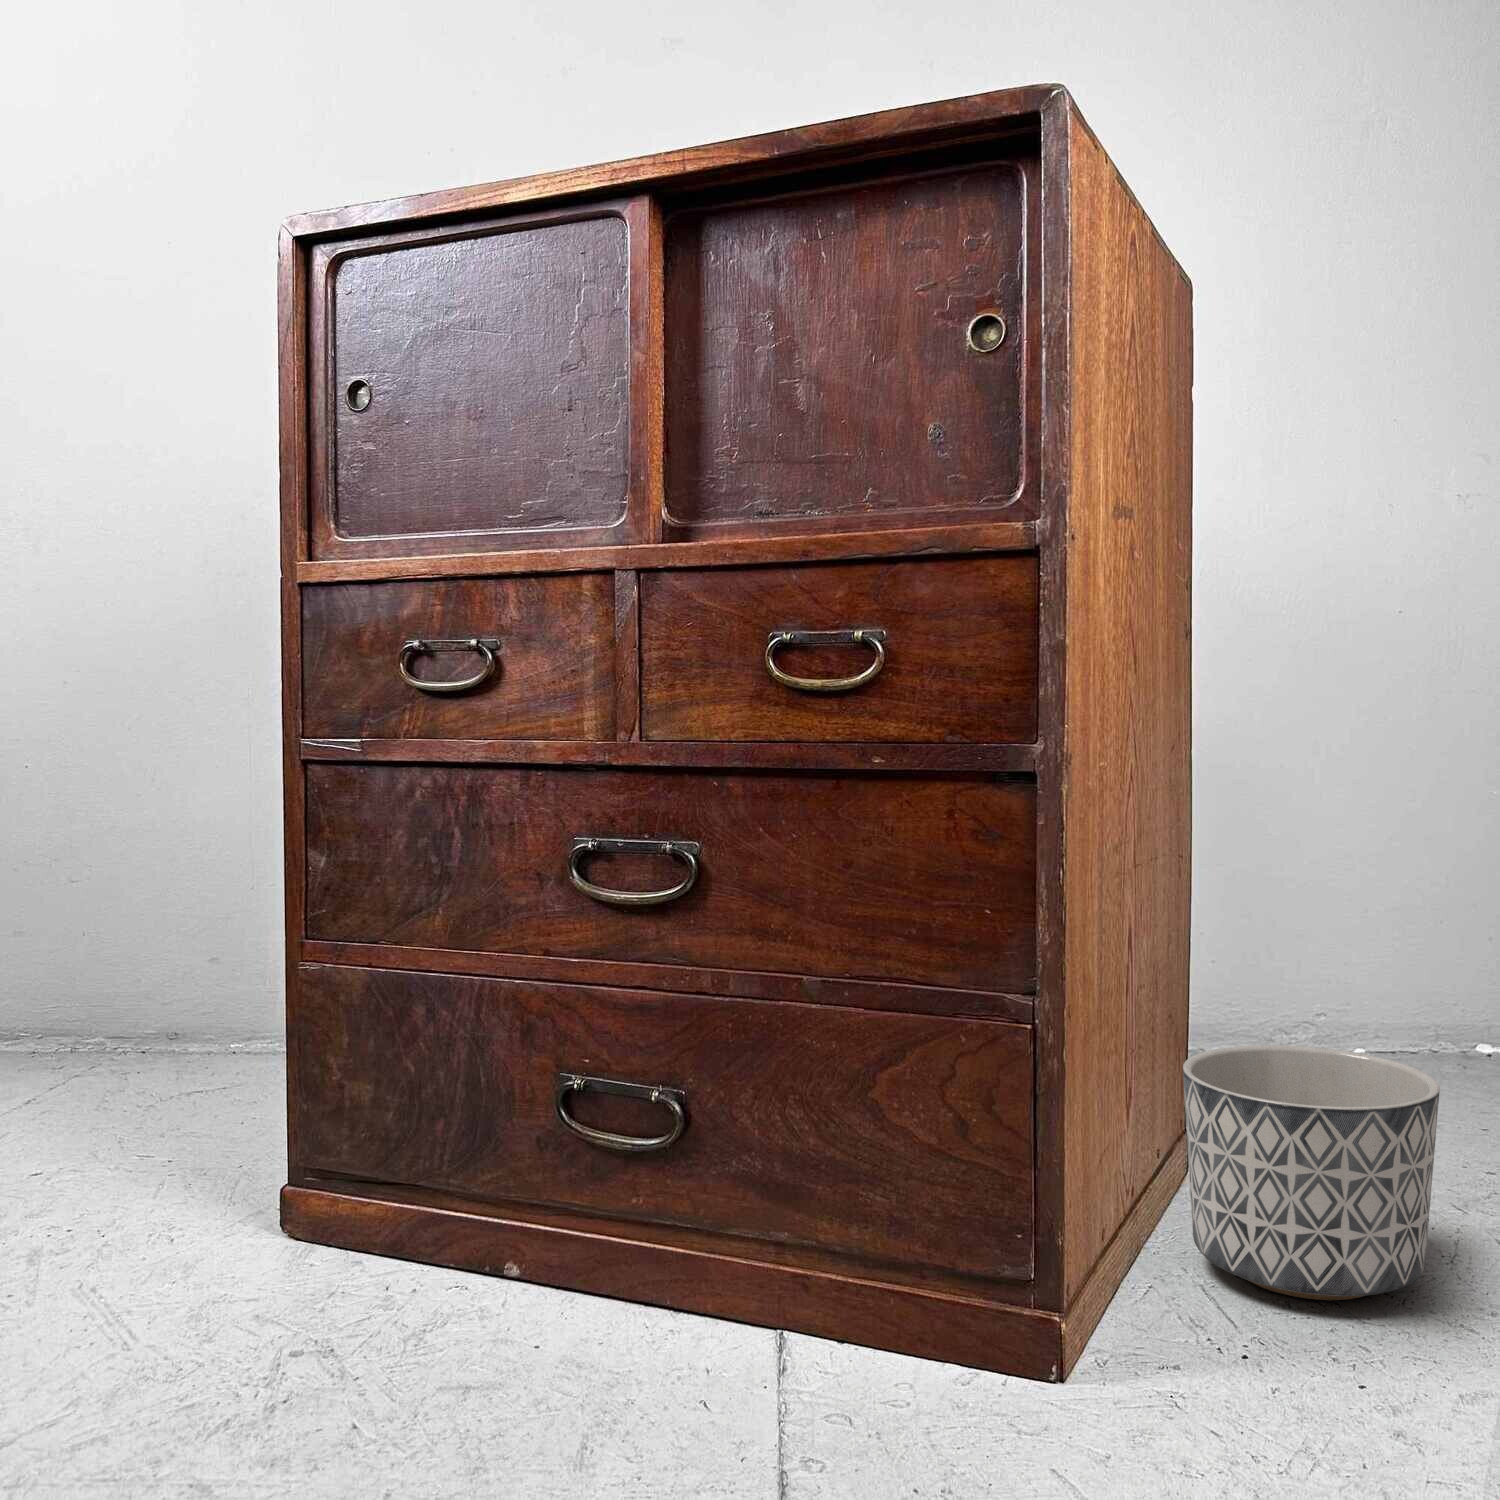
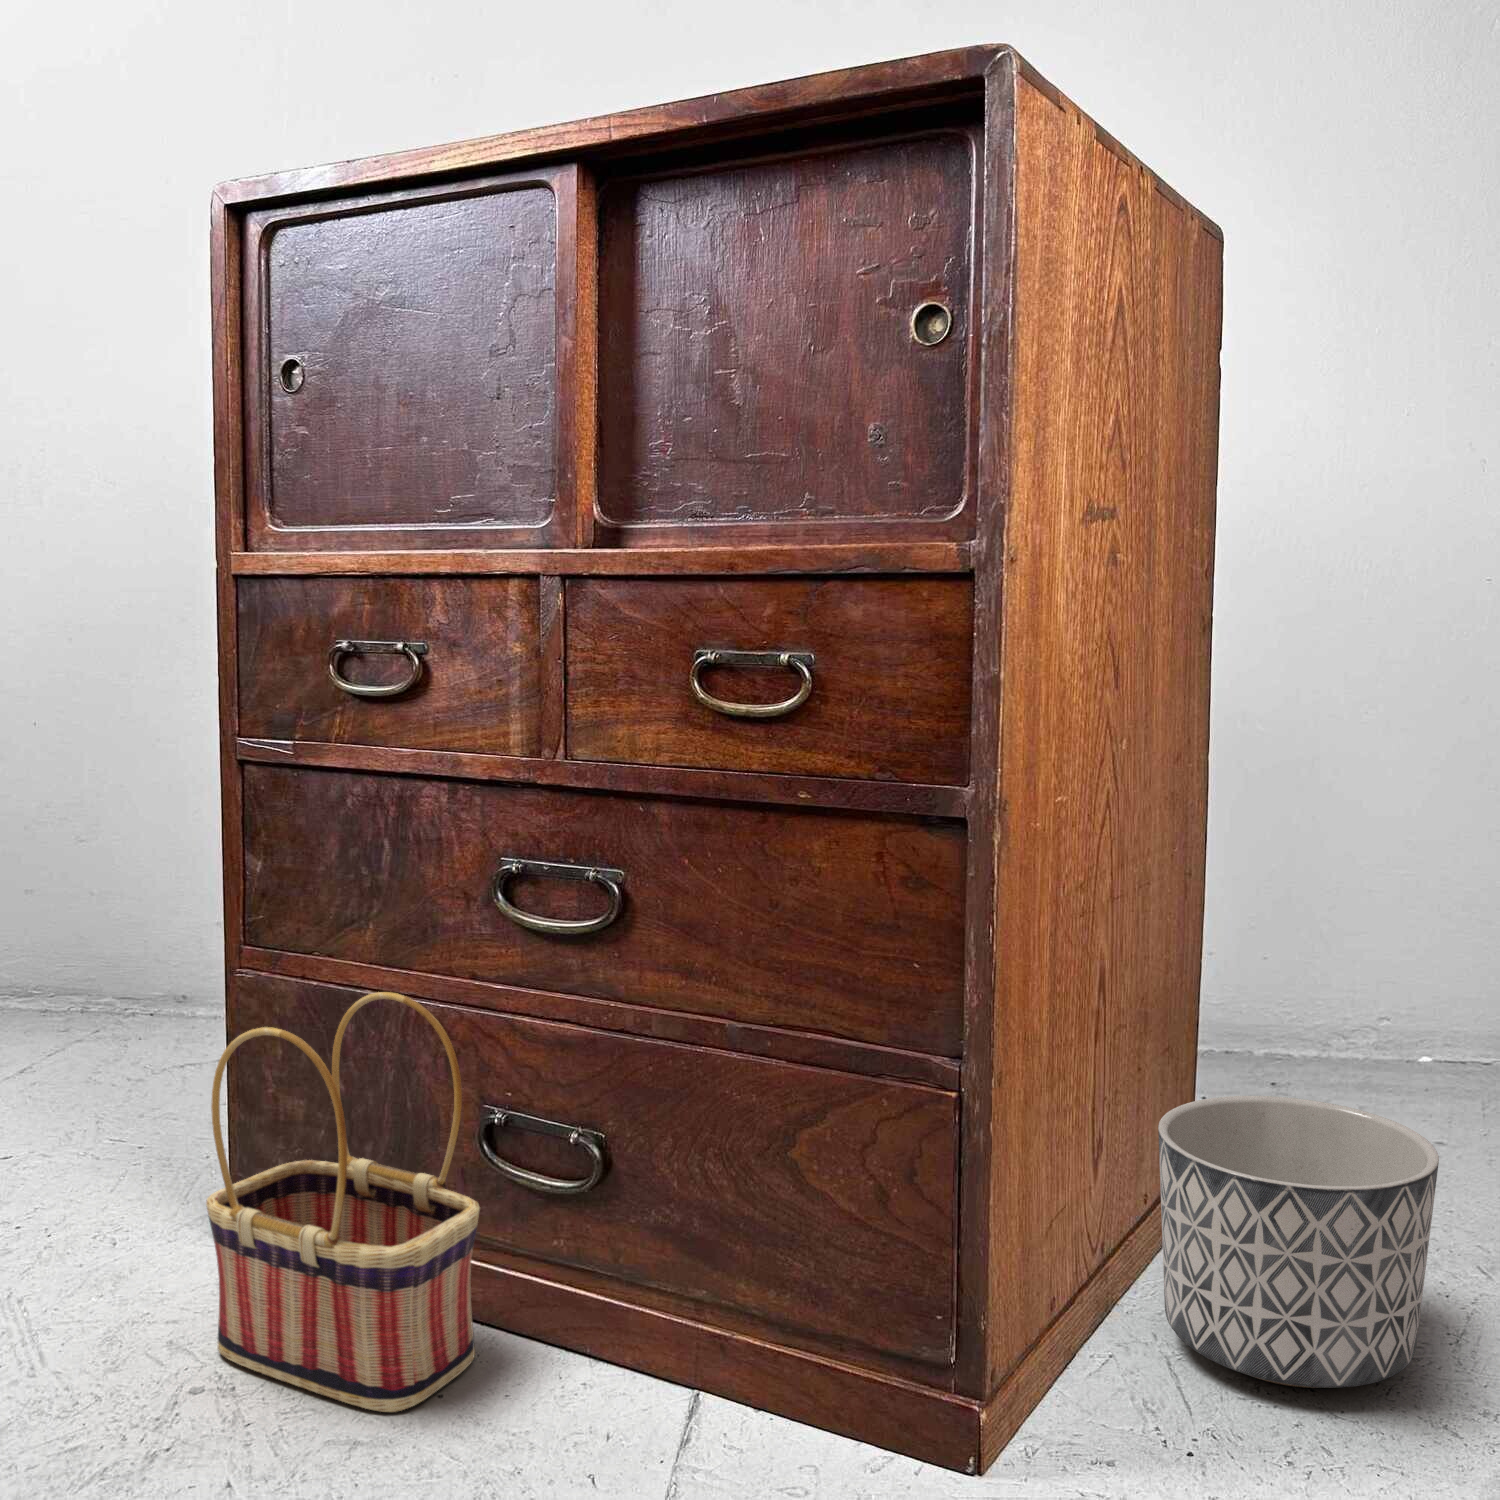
basket: none [296,968,565,1362] -> present [206,992,480,1412]

